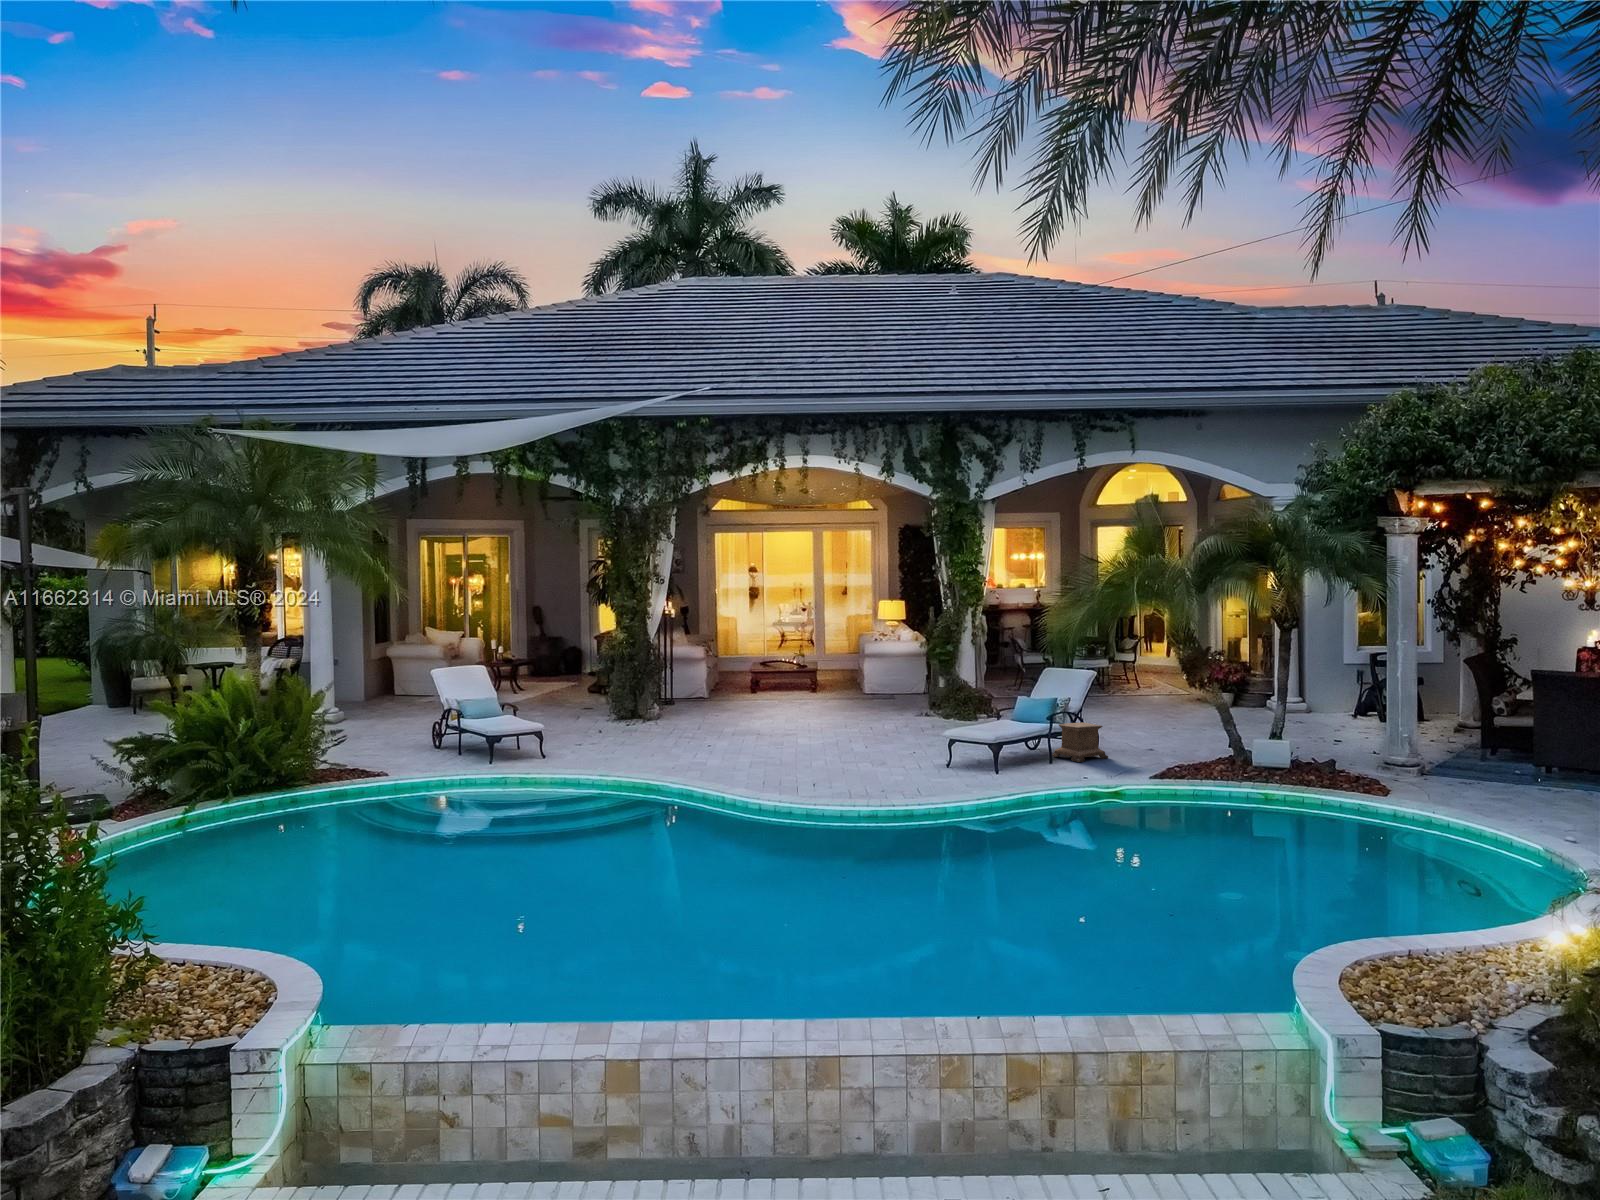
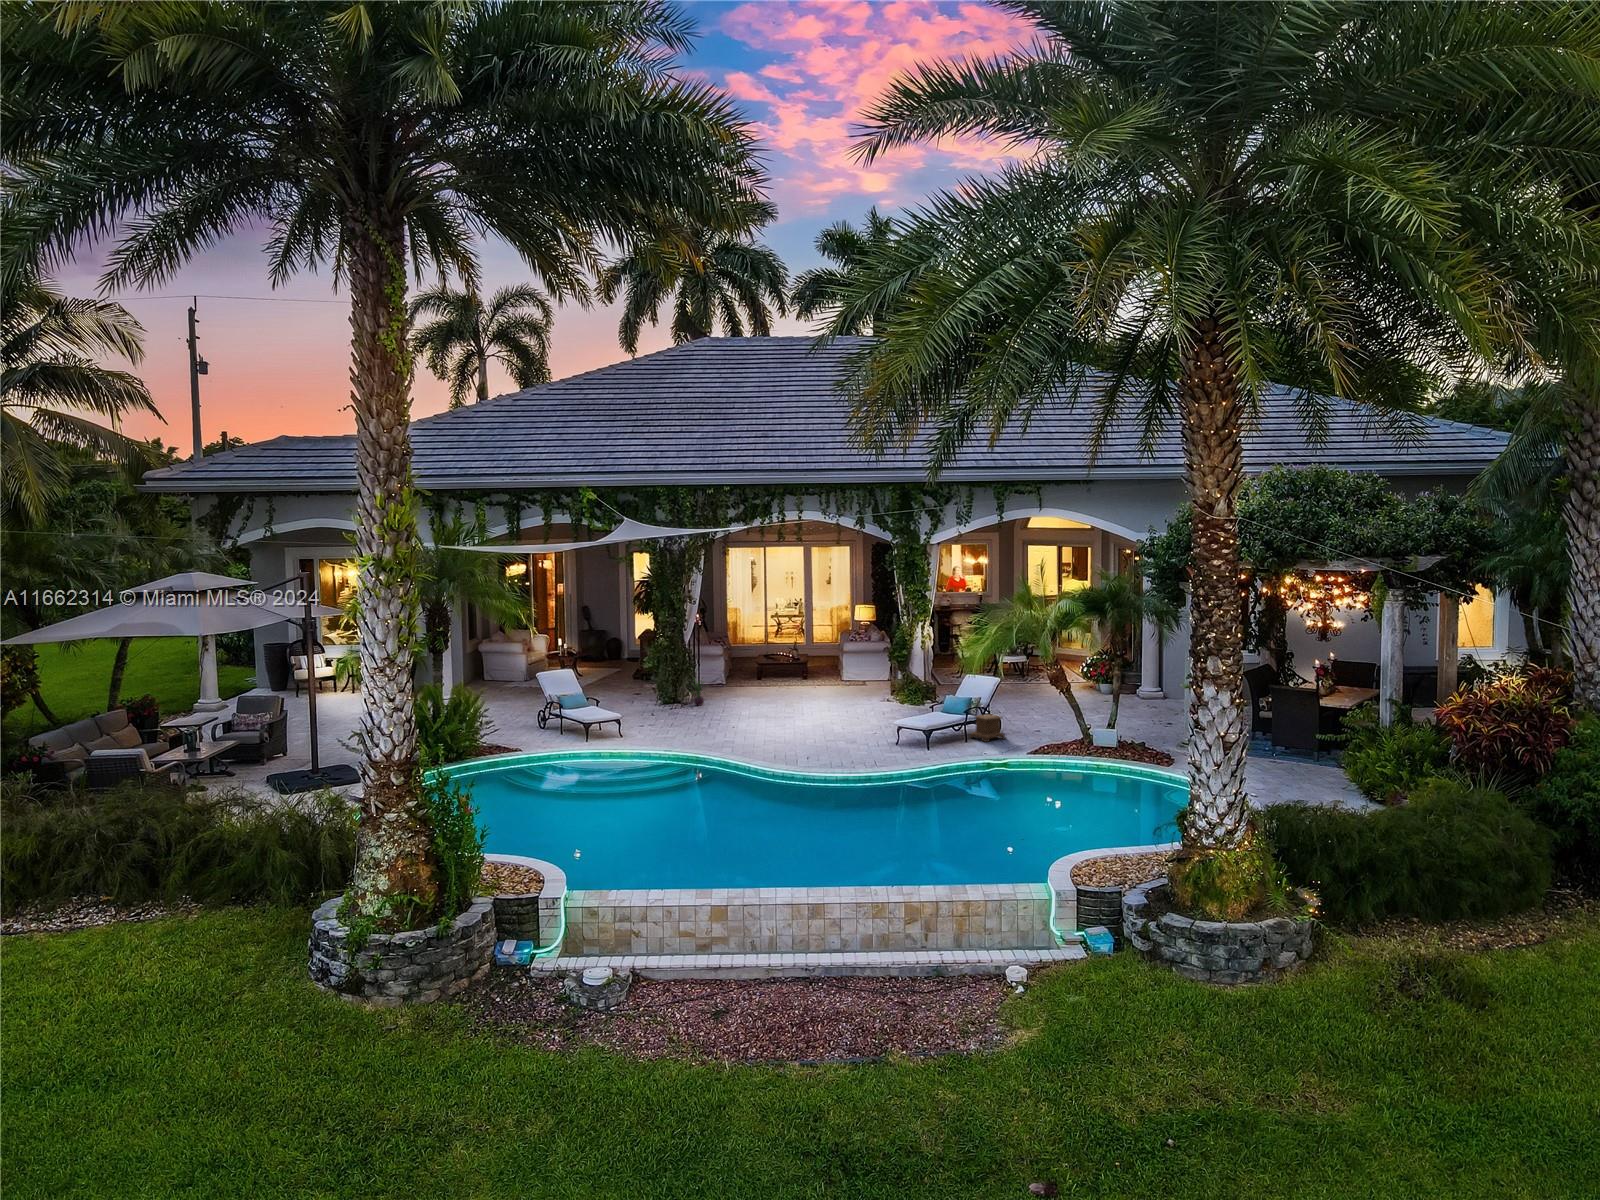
decorative plant: none [644,681,688,721] -> present [693,679,704,706]

